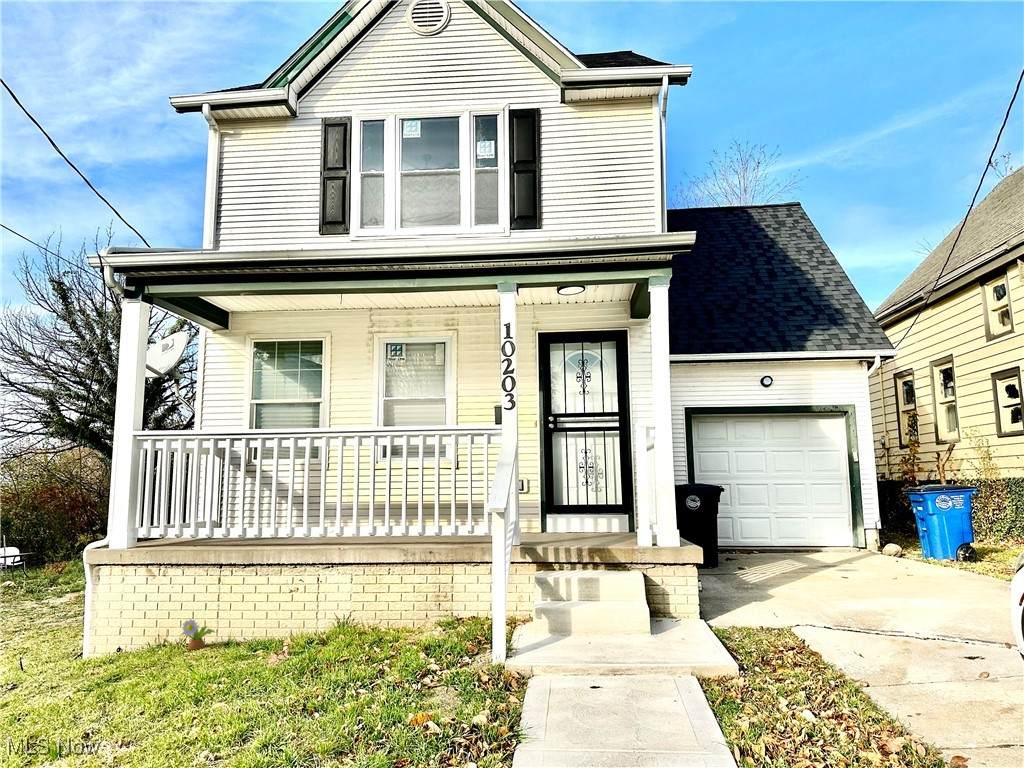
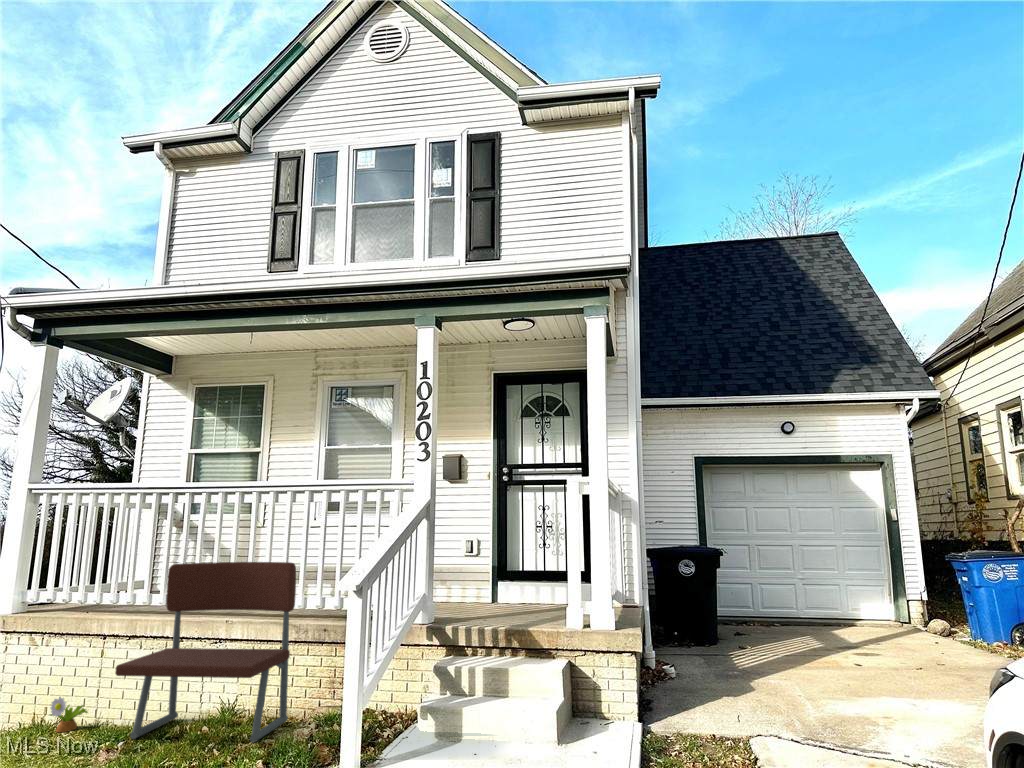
bench: none [260,497,405,651] -> present [115,562,296,743]

